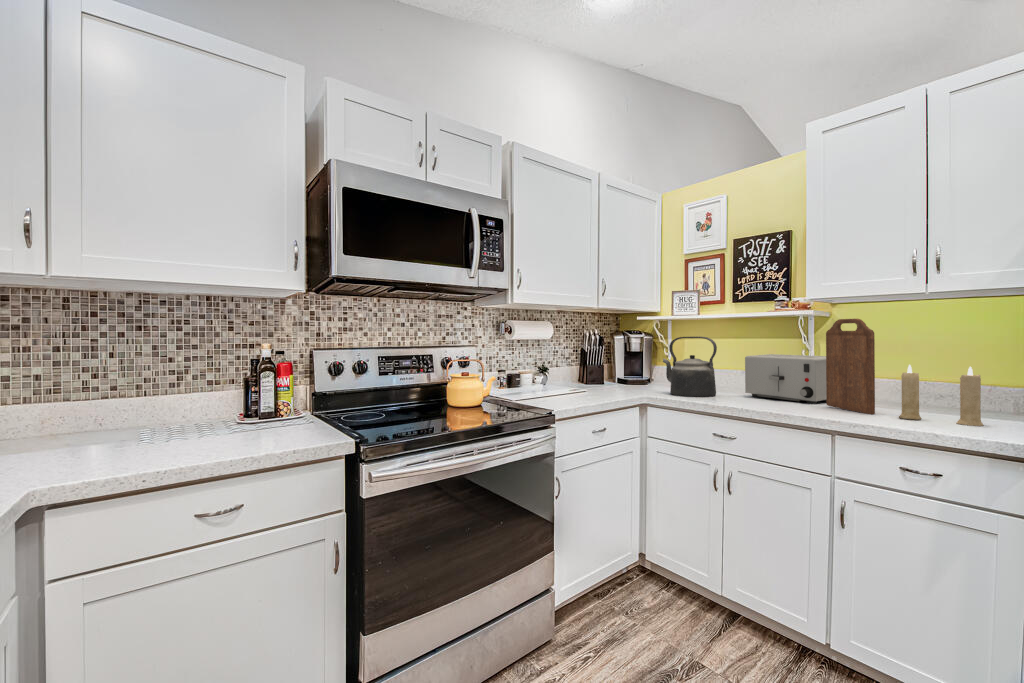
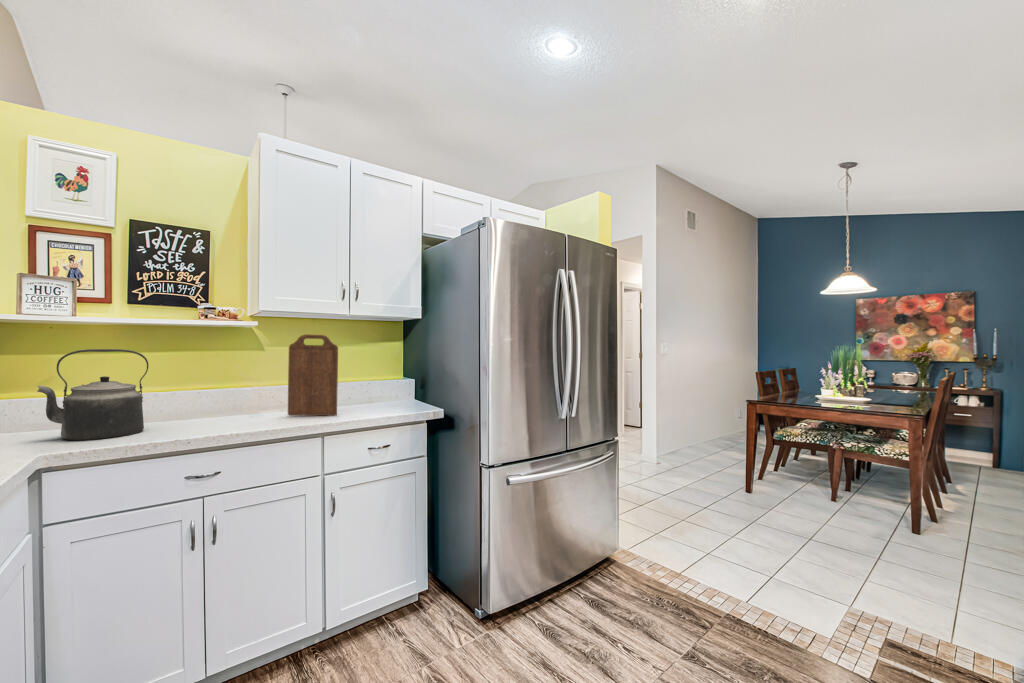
toaster: present [745,354,827,404] -> none [179,368,272,421]
candle: present [899,365,983,426] -> none [355,370,399,414]

